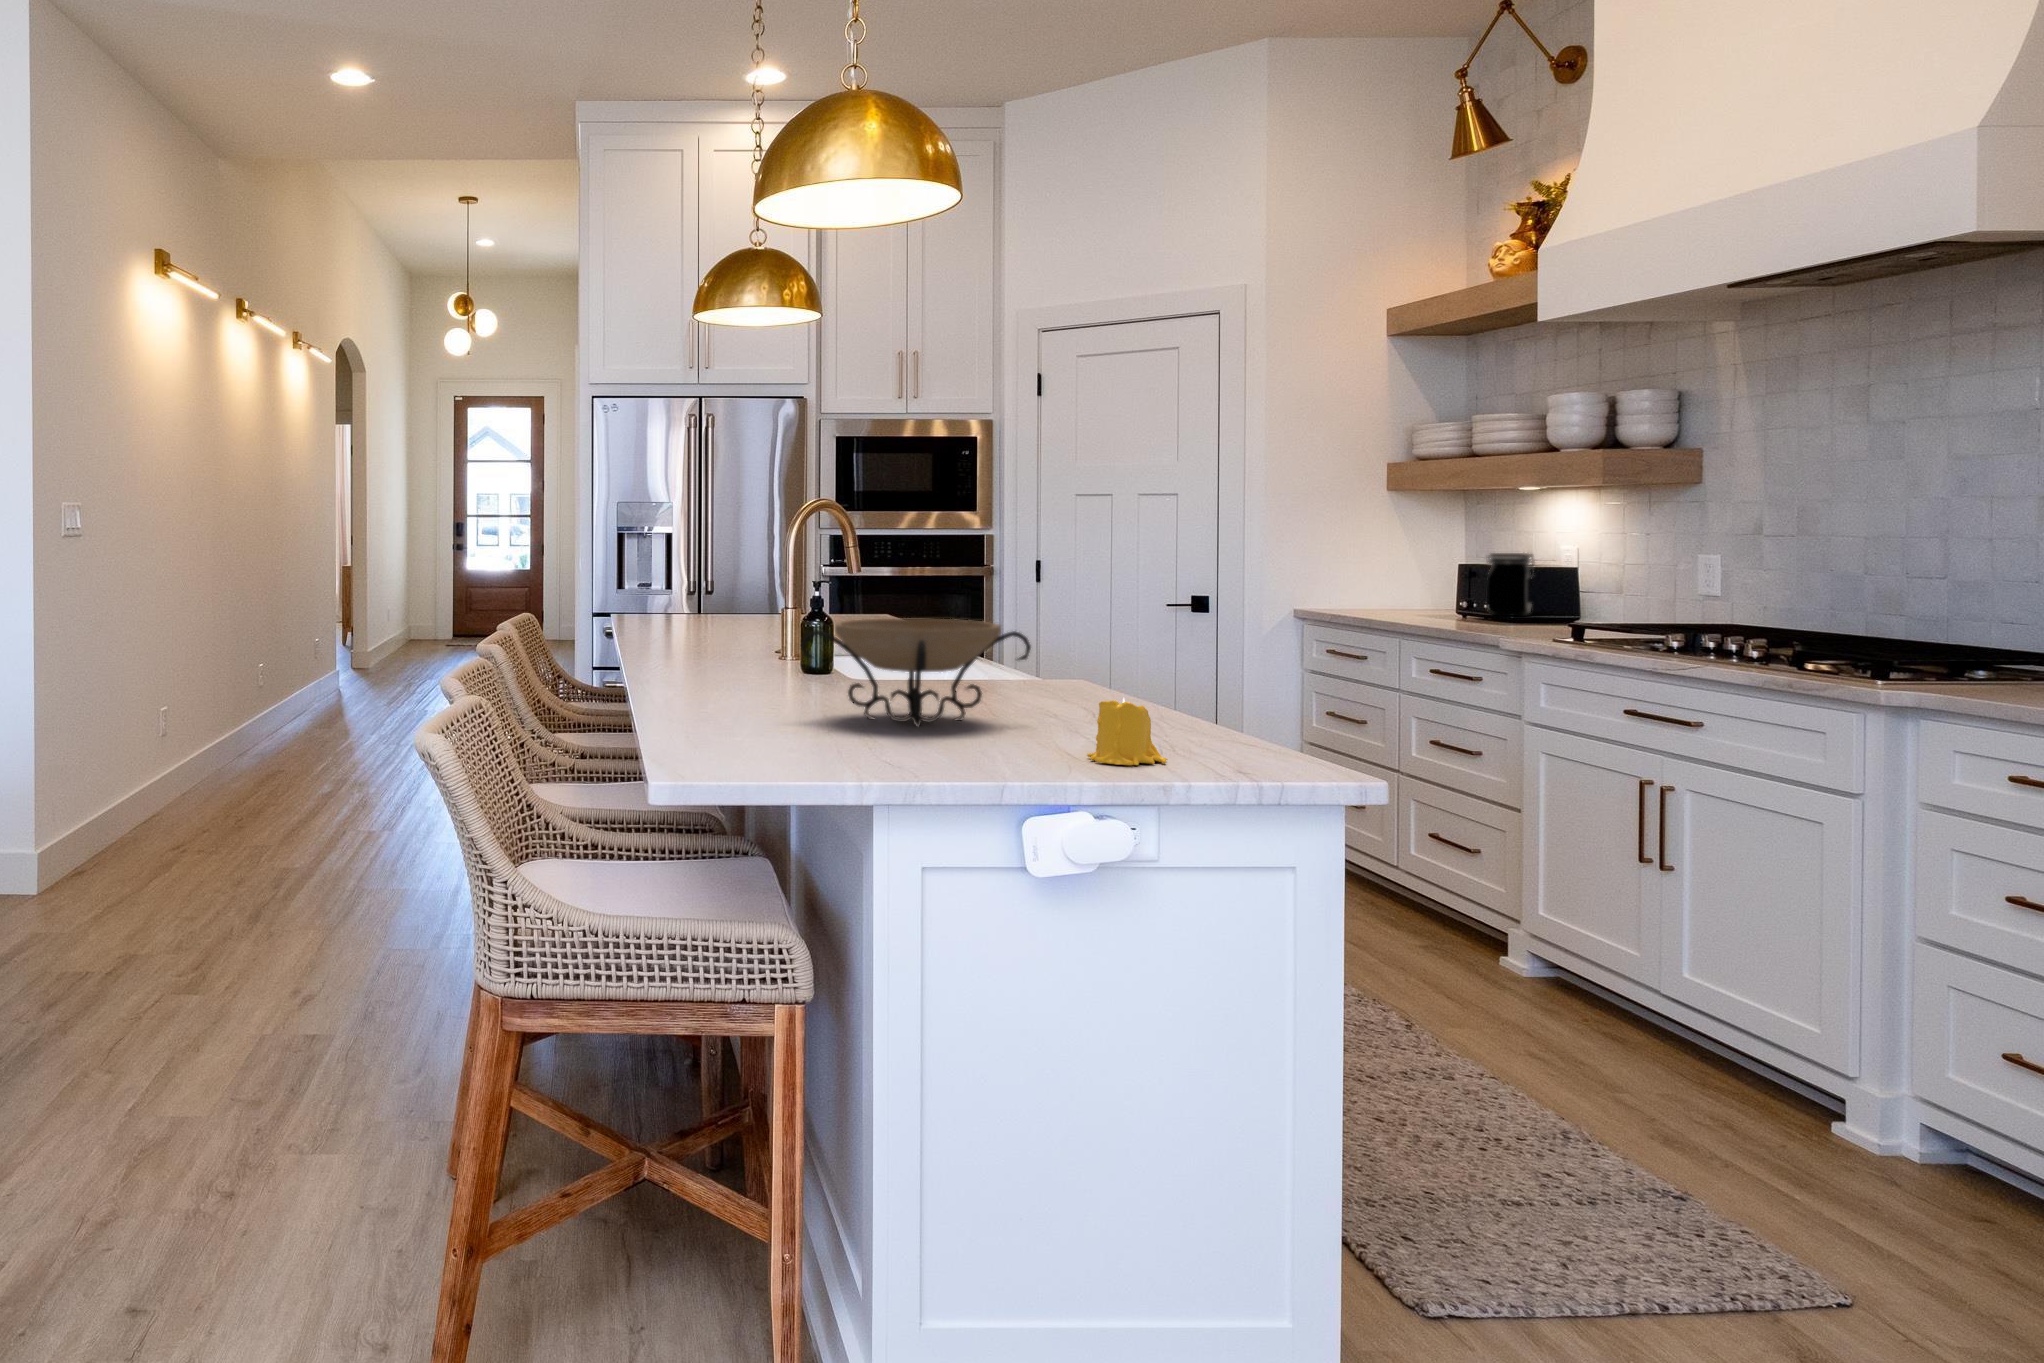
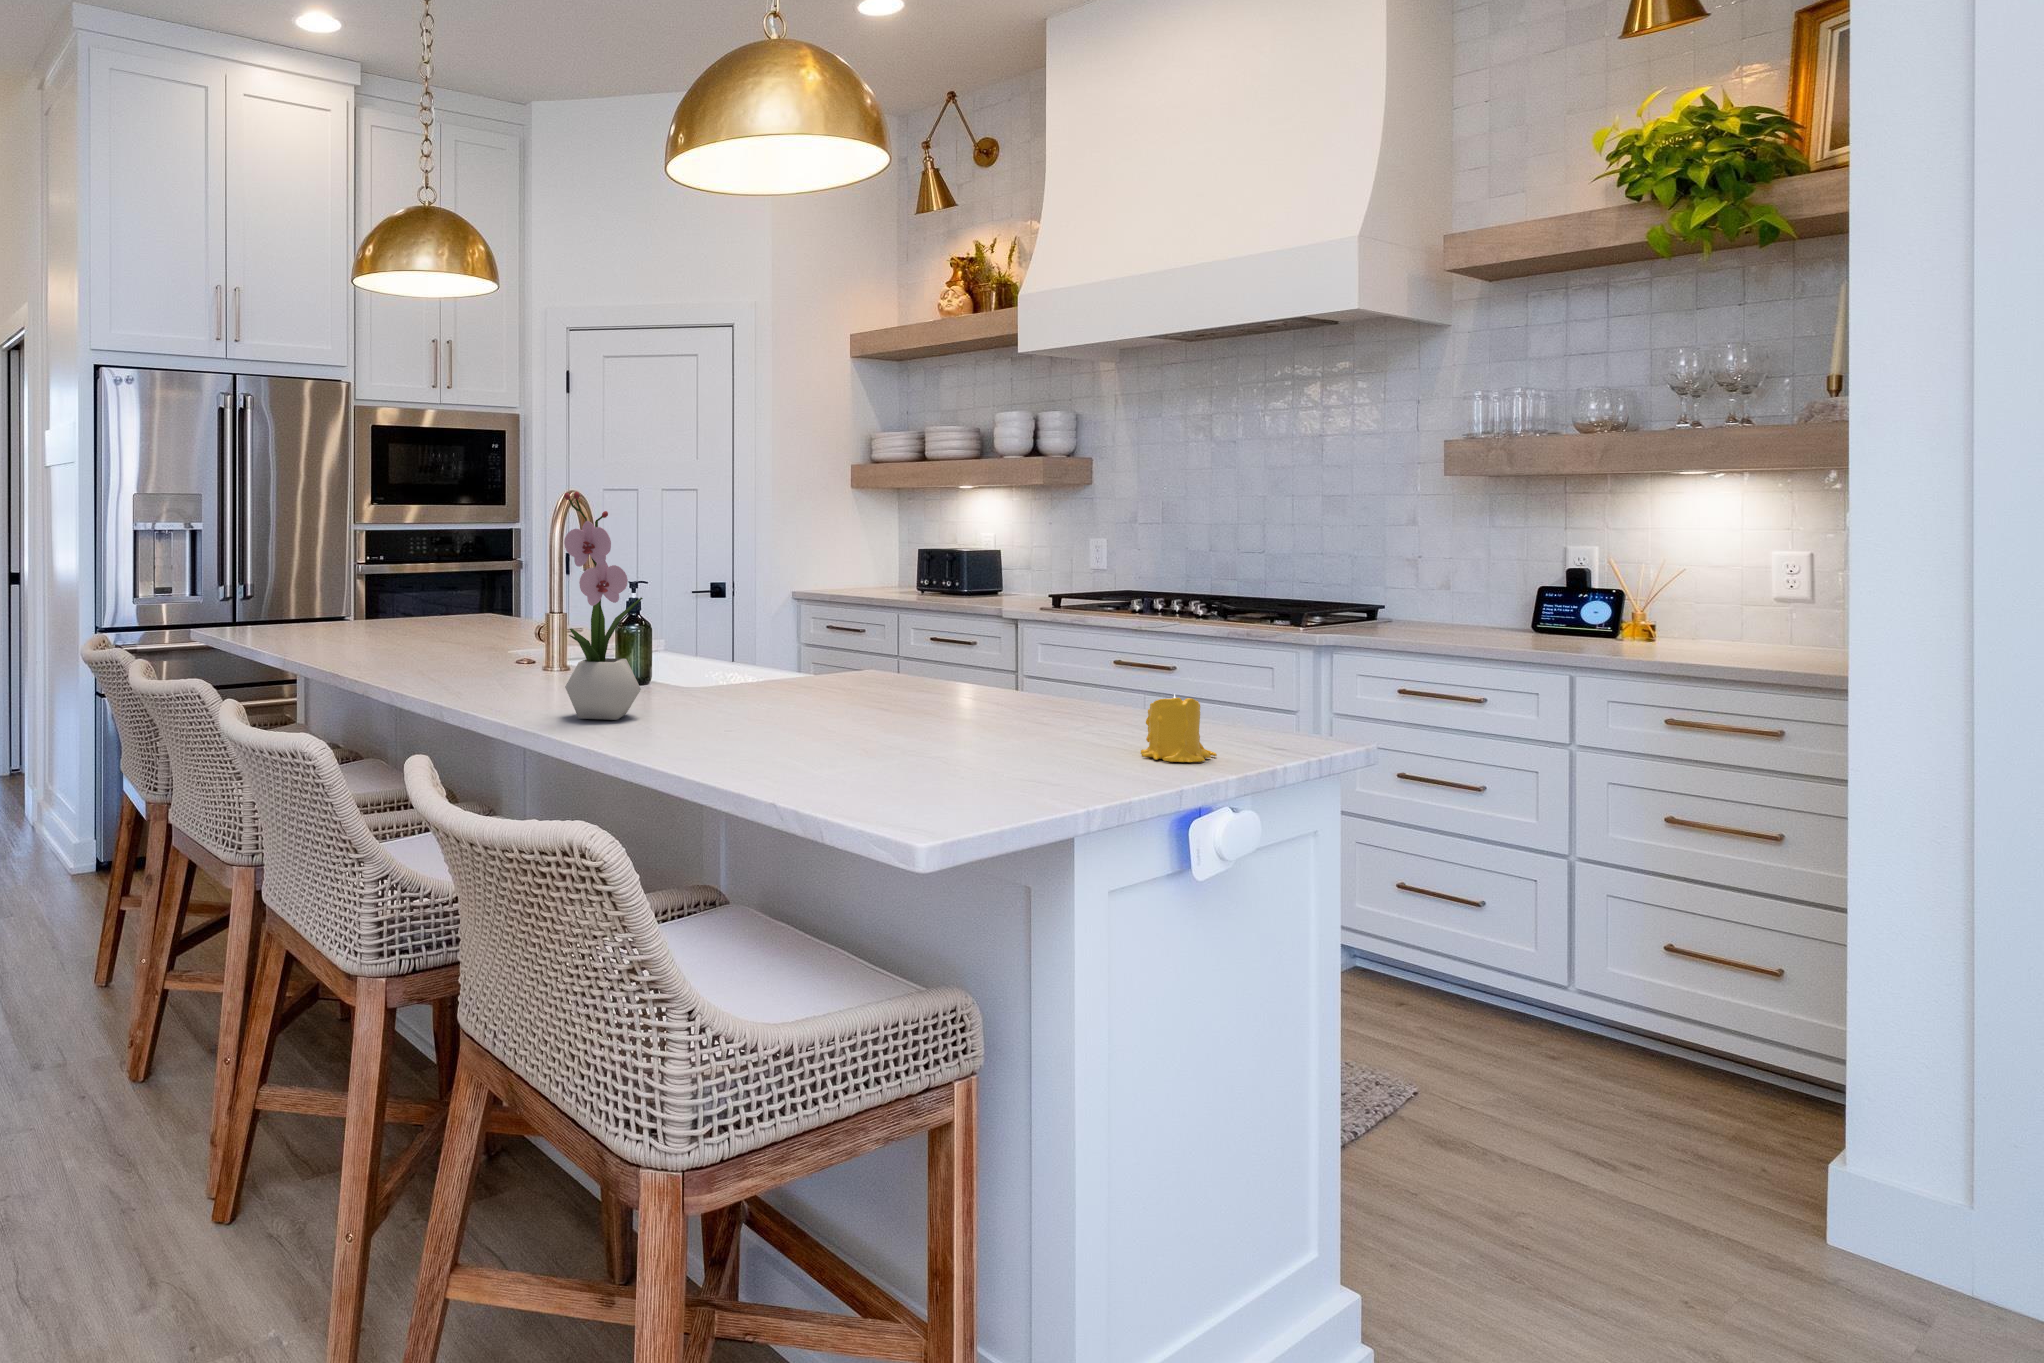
flower arrangement: none [686,500,772,695] -> present [564,492,643,720]
jar: present [1487,553,1534,616] -> none [970,543,1009,596]
decorative bowl: present [801,619,1031,727] -> none [781,621,988,741]

